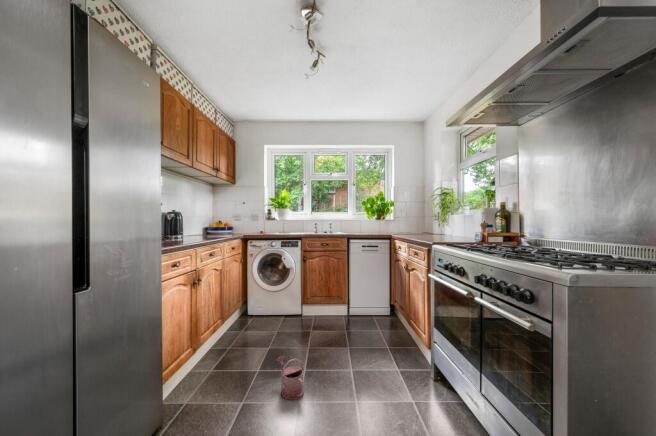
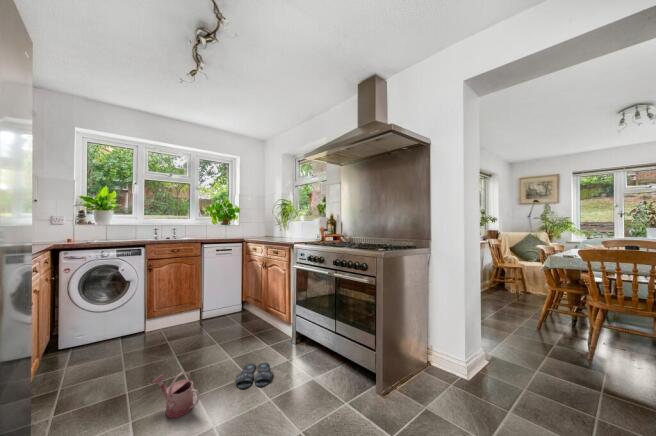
slippers: none [346,376,389,407] -> present [236,363,273,389]

